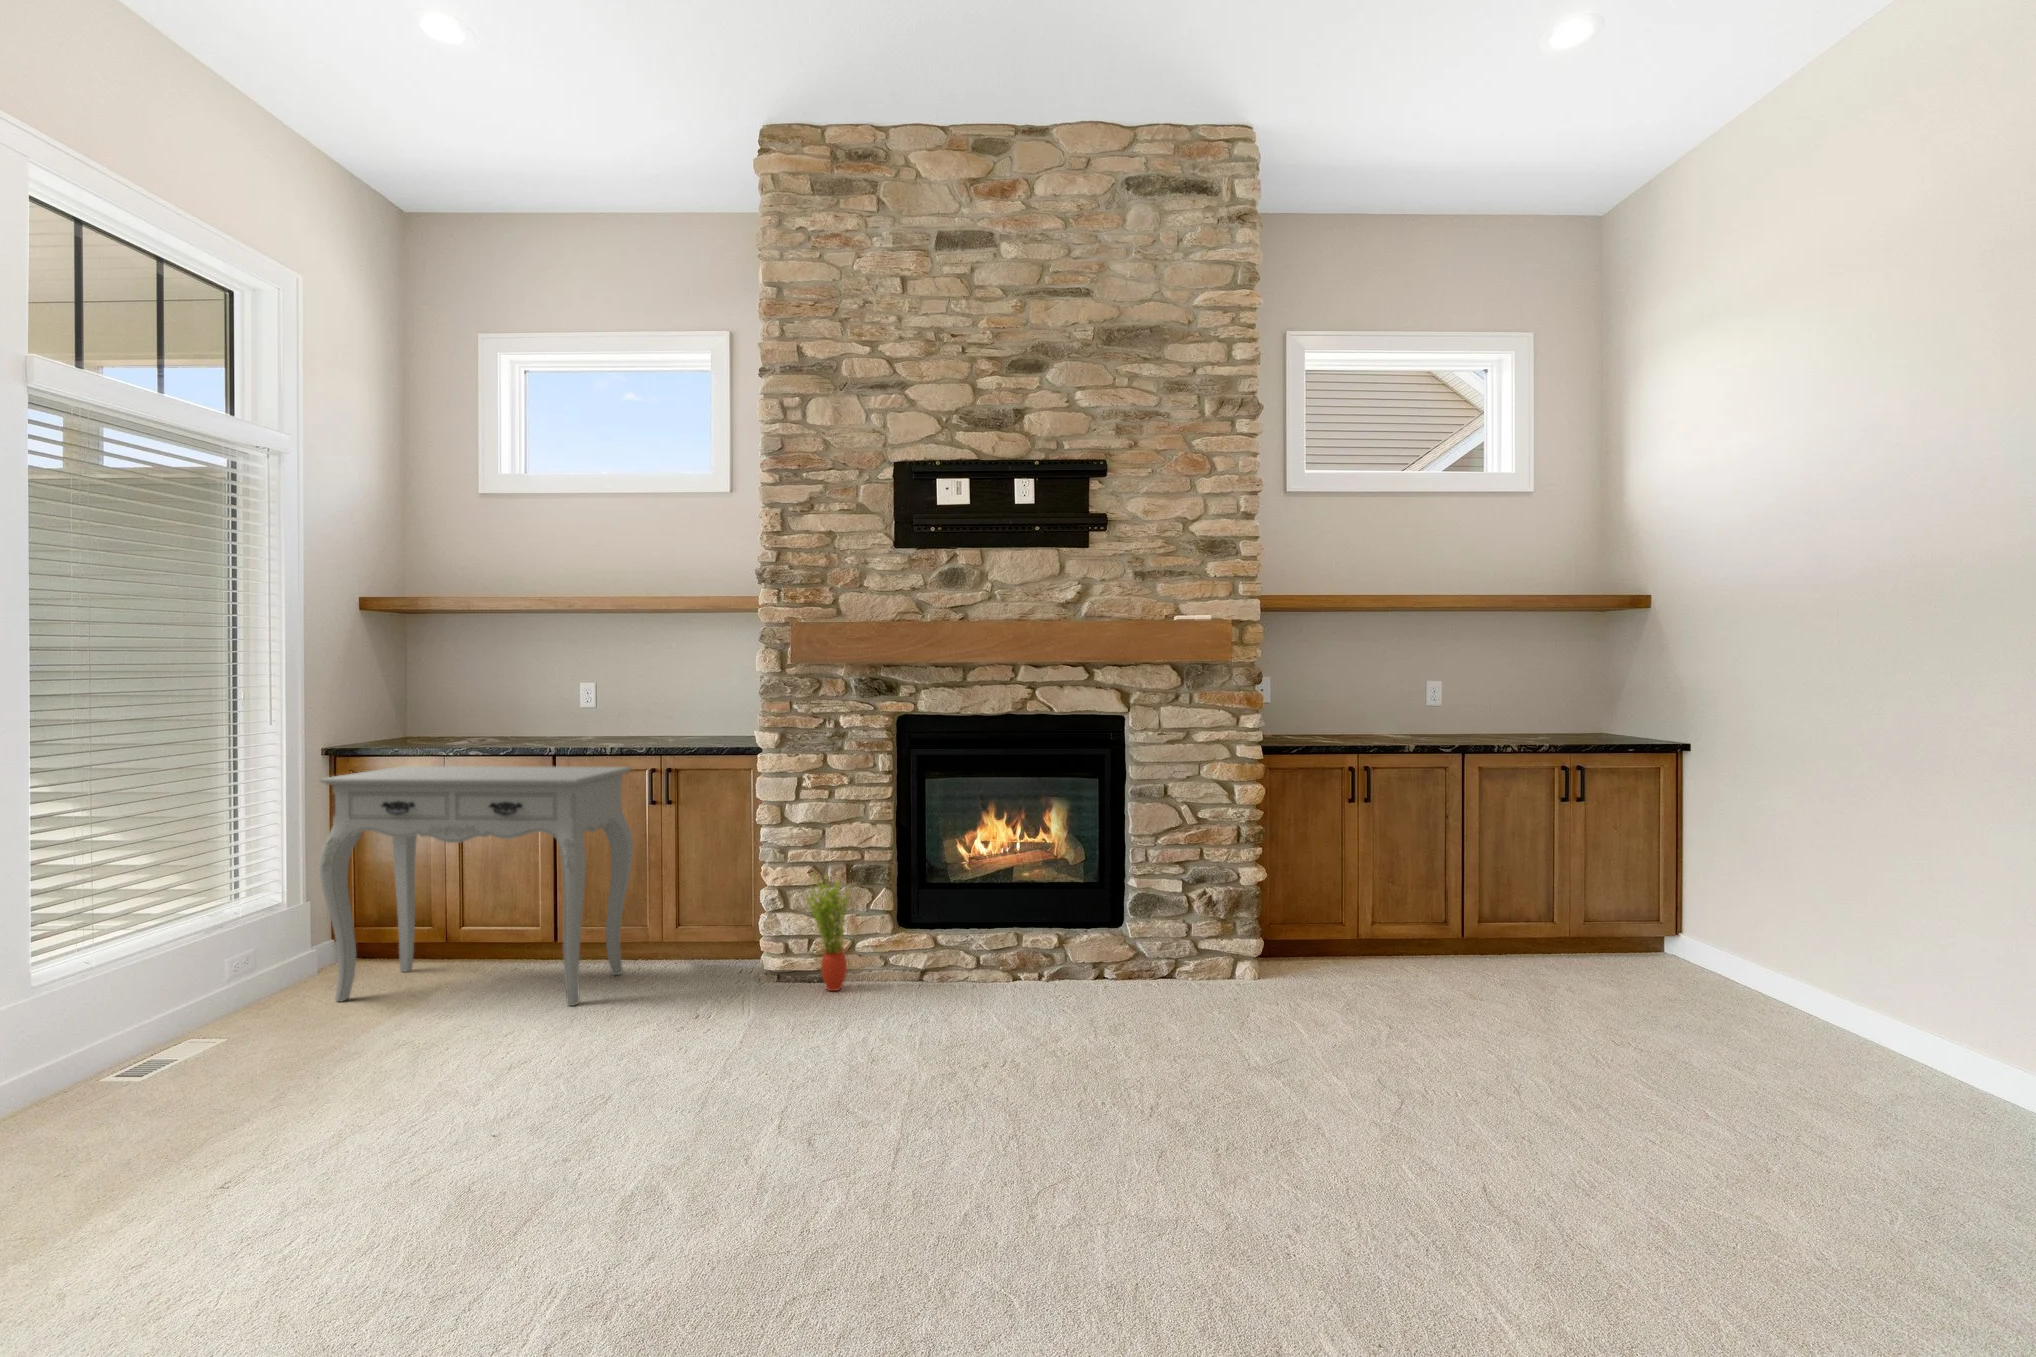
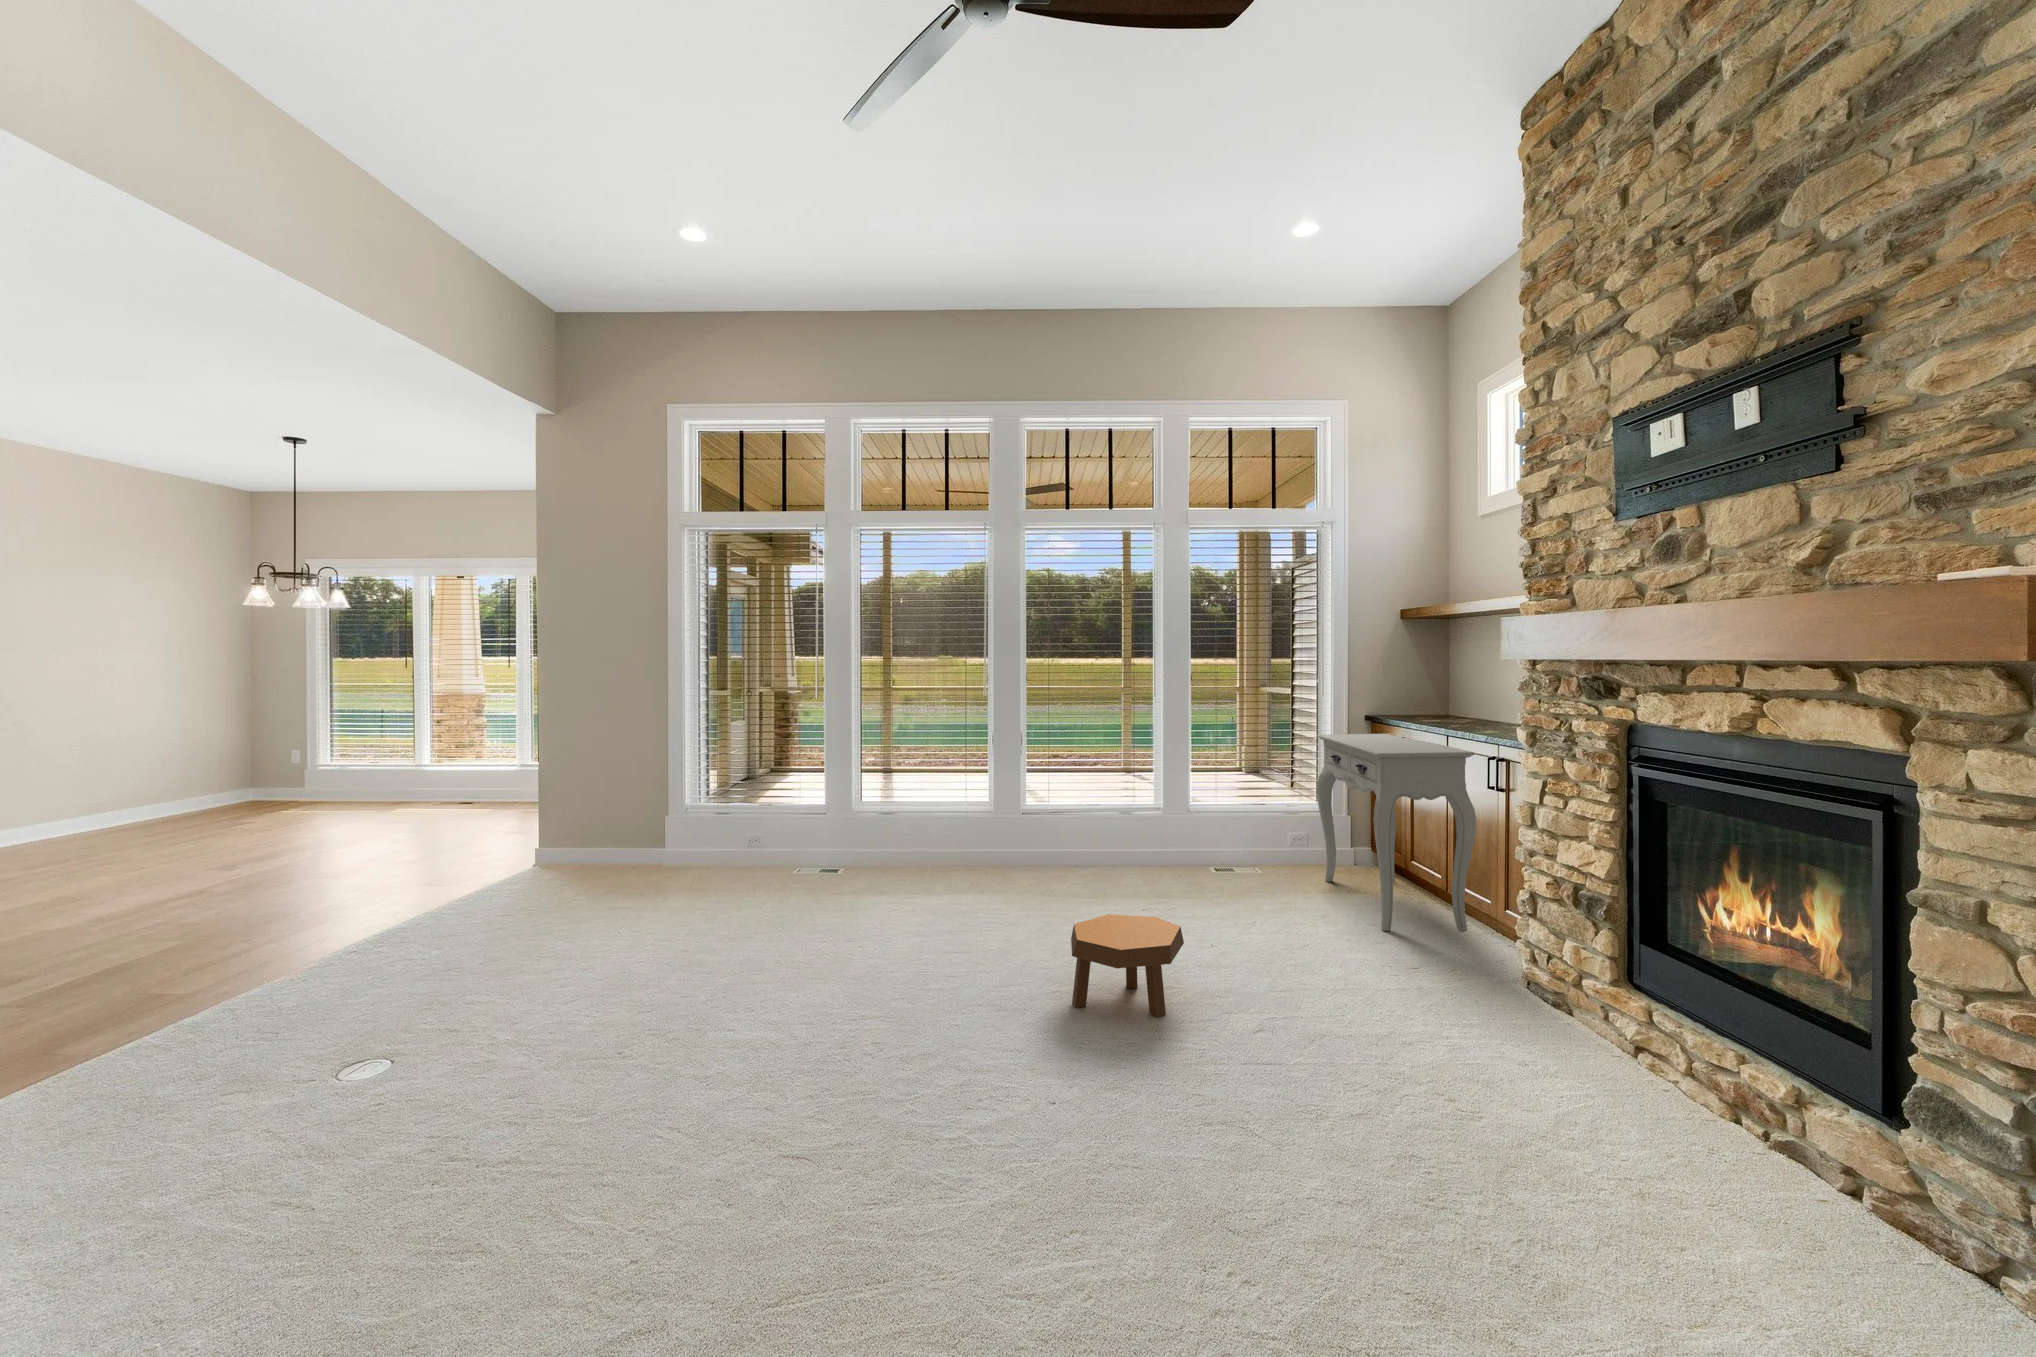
potted plant: present [805,876,850,991] -> none [1506,883,1559,1015]
footstool: none [544,1054,748,1262] -> present [1071,914,1184,1017]

